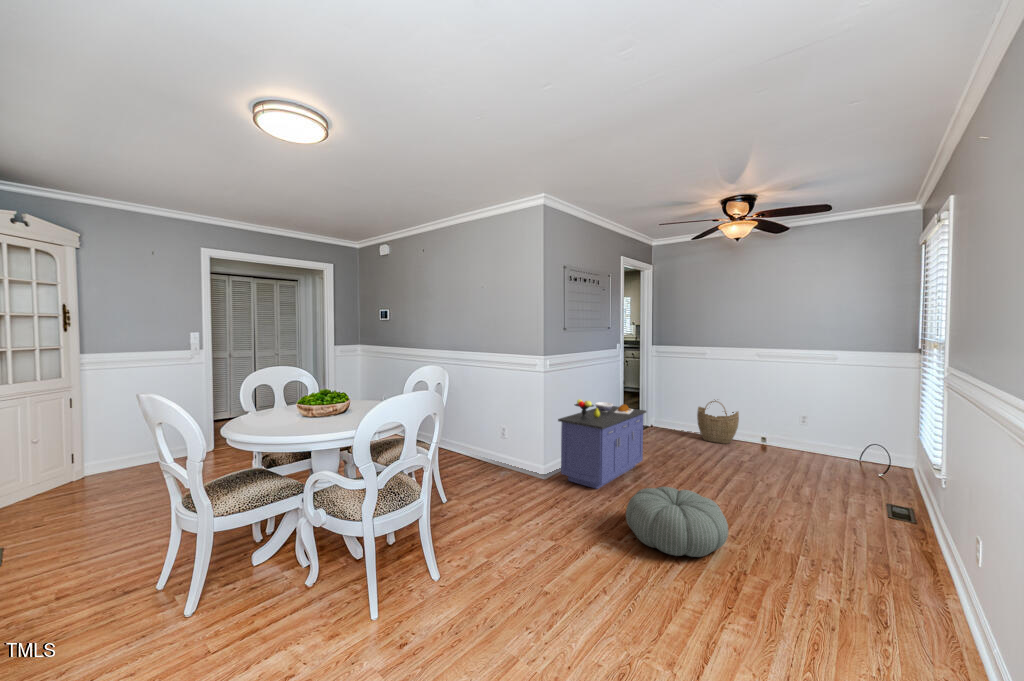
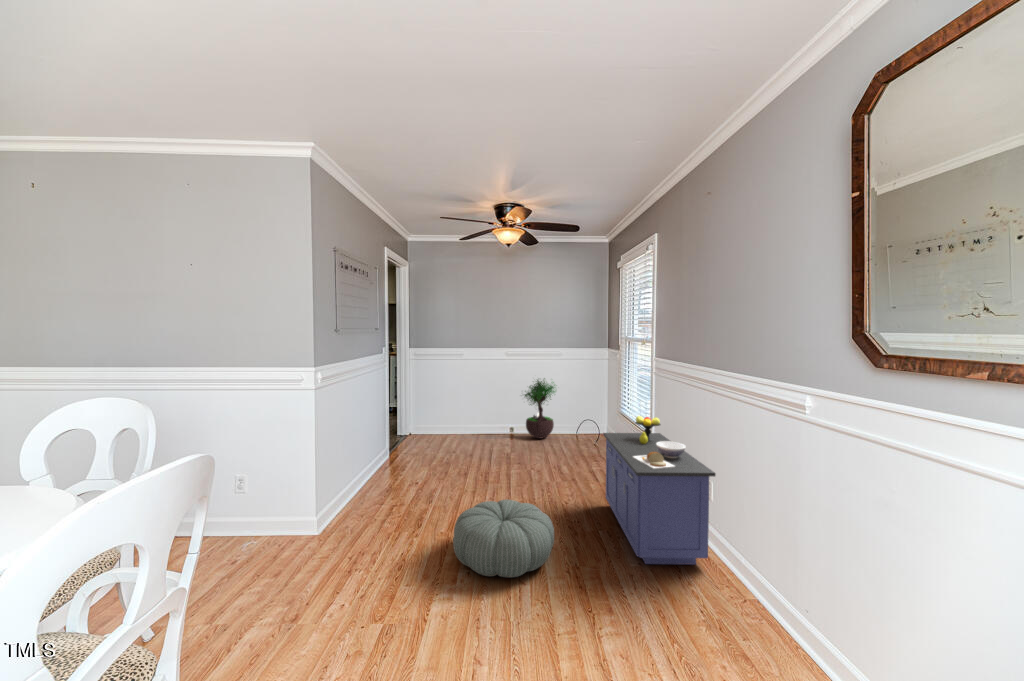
potted tree: none [770,380,823,454] -> present [525,378,555,438]
storage cabinet: present [558,399,646,489] -> present [603,416,715,565]
woven basket: present [697,400,739,444] -> none [457,396,494,441]

